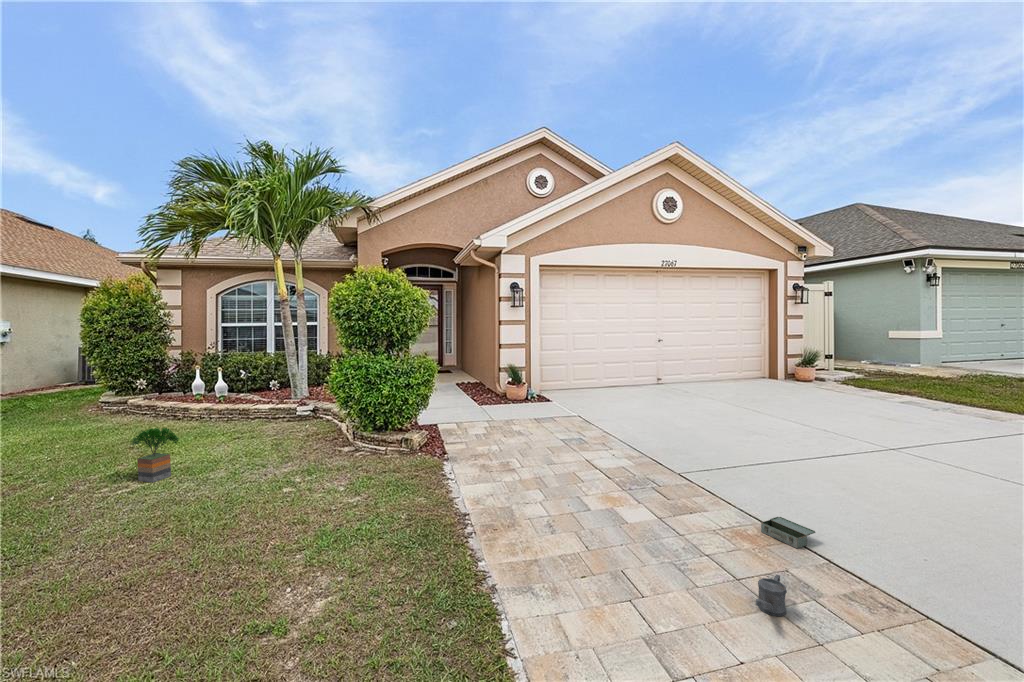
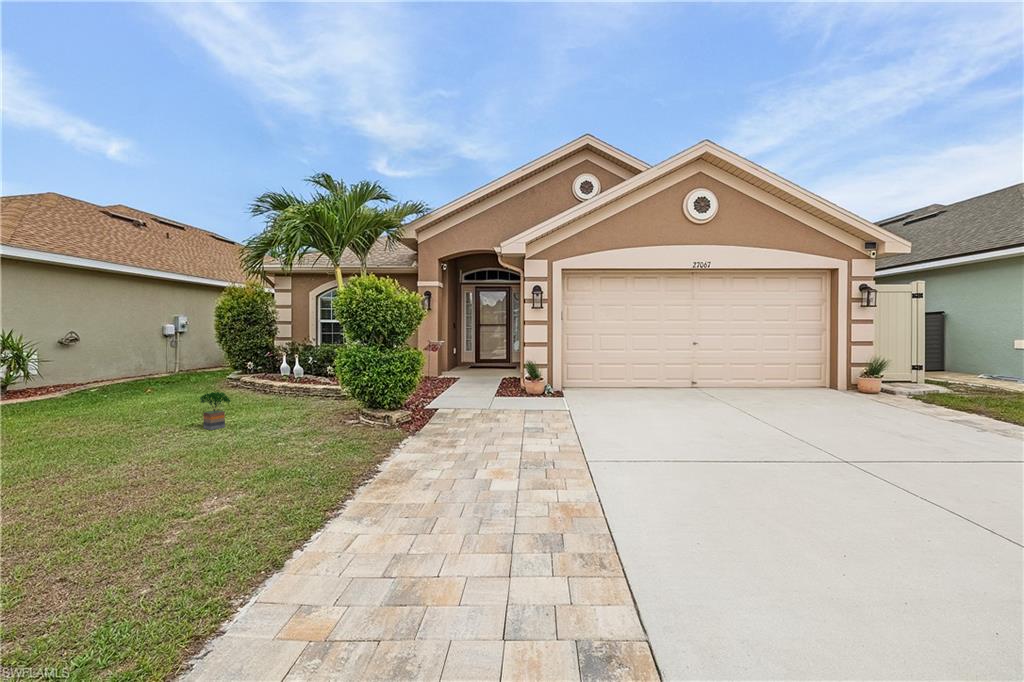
toolbox: present [761,517,815,548] -> none [597,493,633,518]
watering can: present [756,575,787,616] -> none [493,523,541,553]

